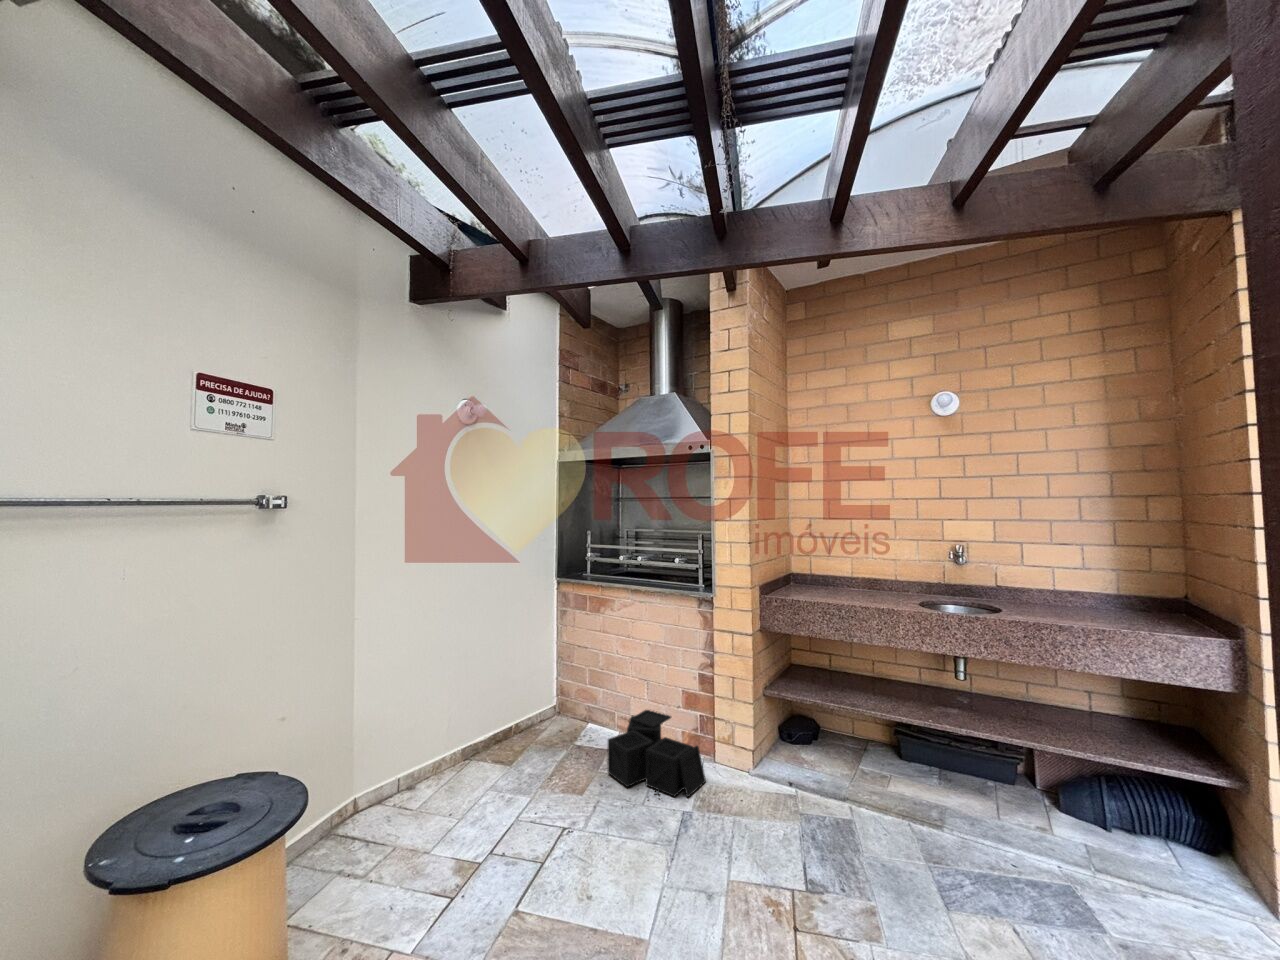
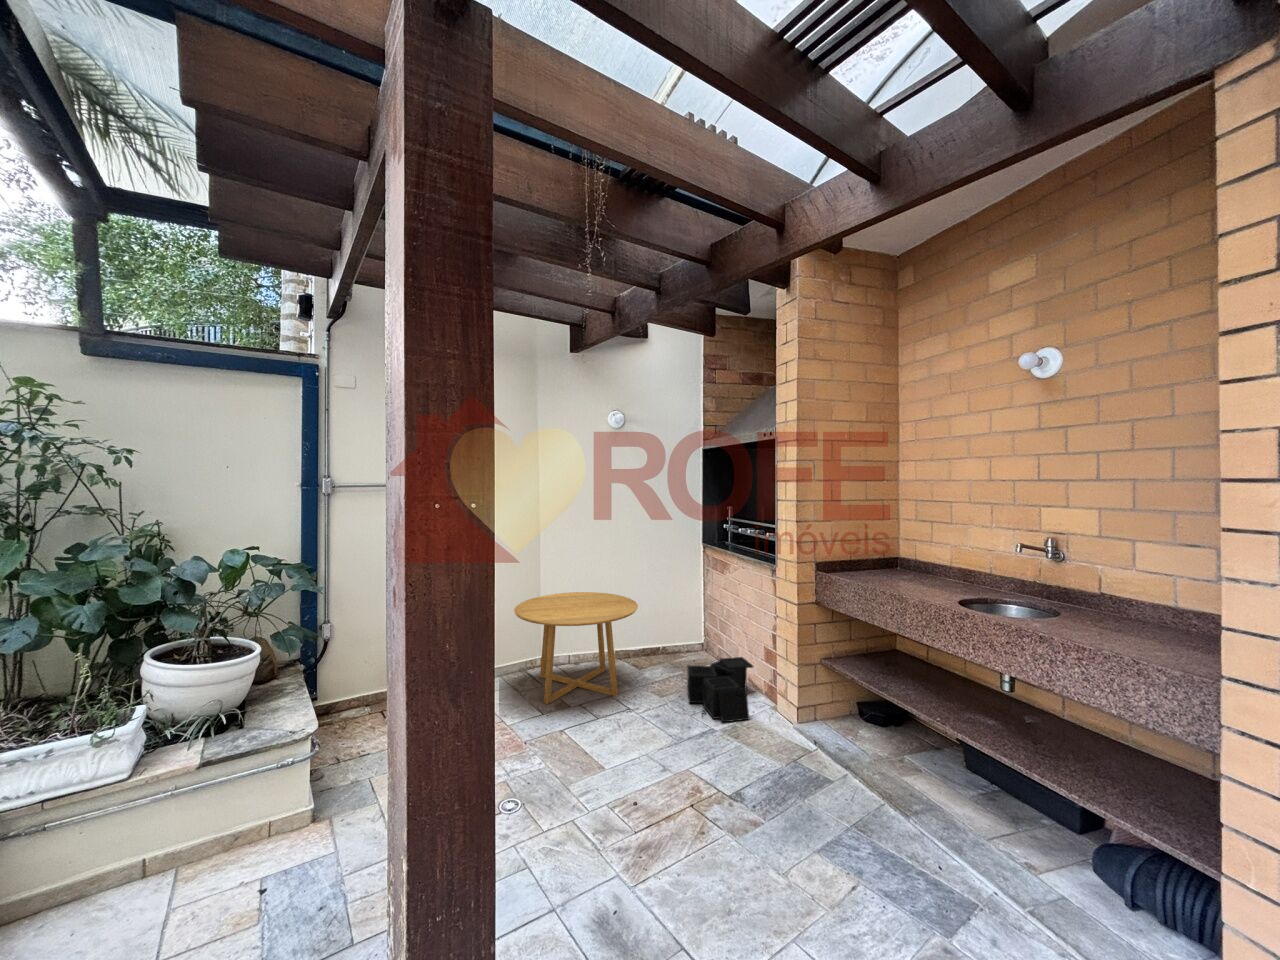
round table: none [344,667,548,878] -> present [514,592,638,704]

